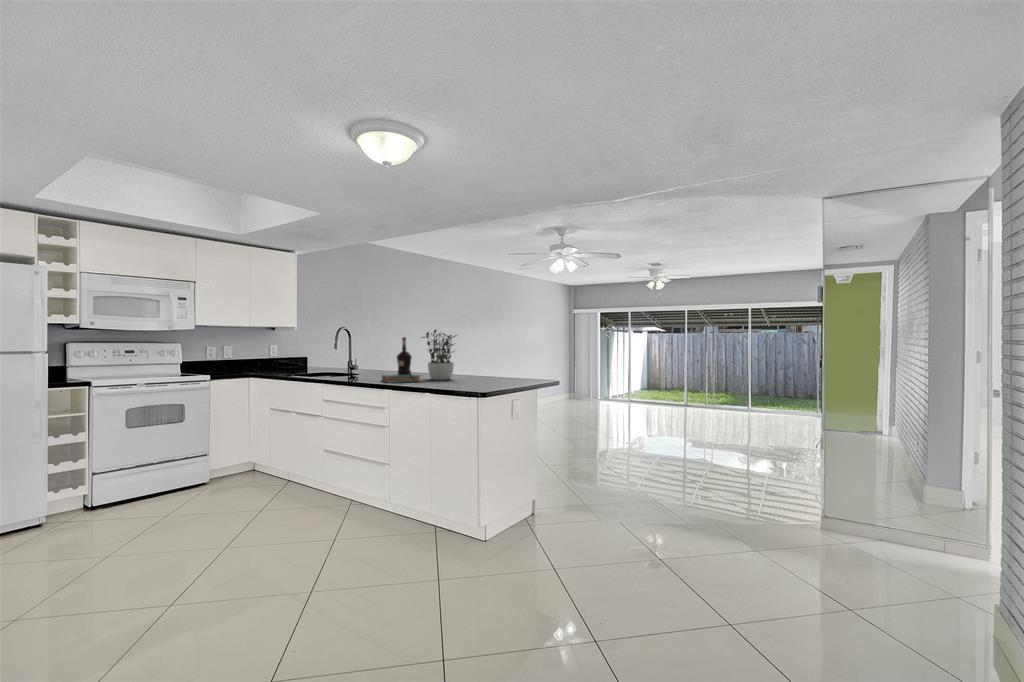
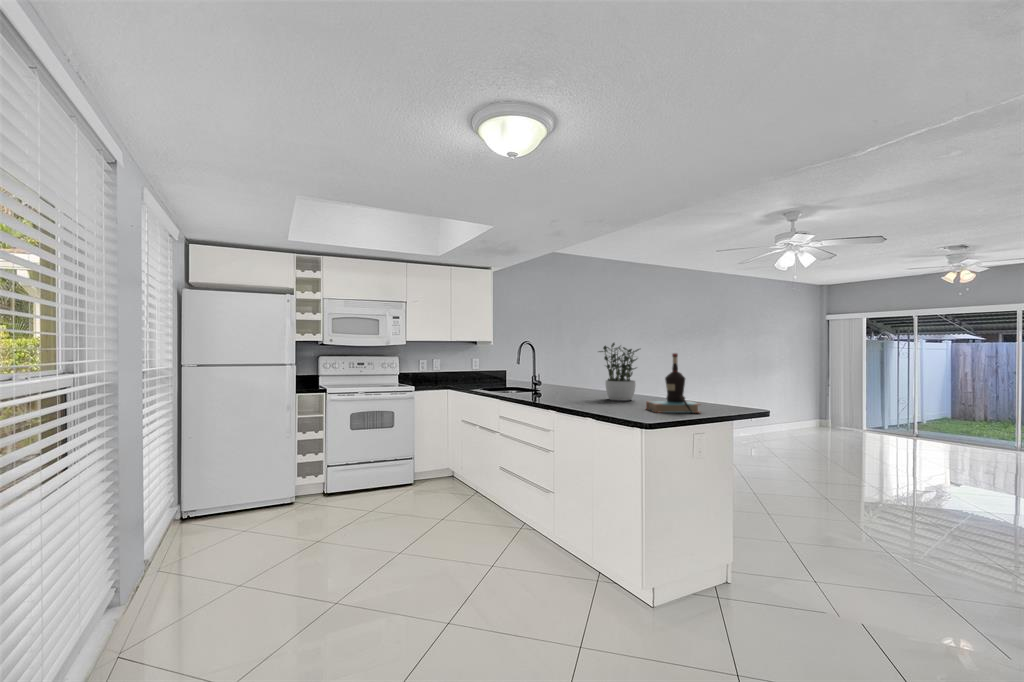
bottle: present [382,337,421,383] -> present [646,353,700,413]

